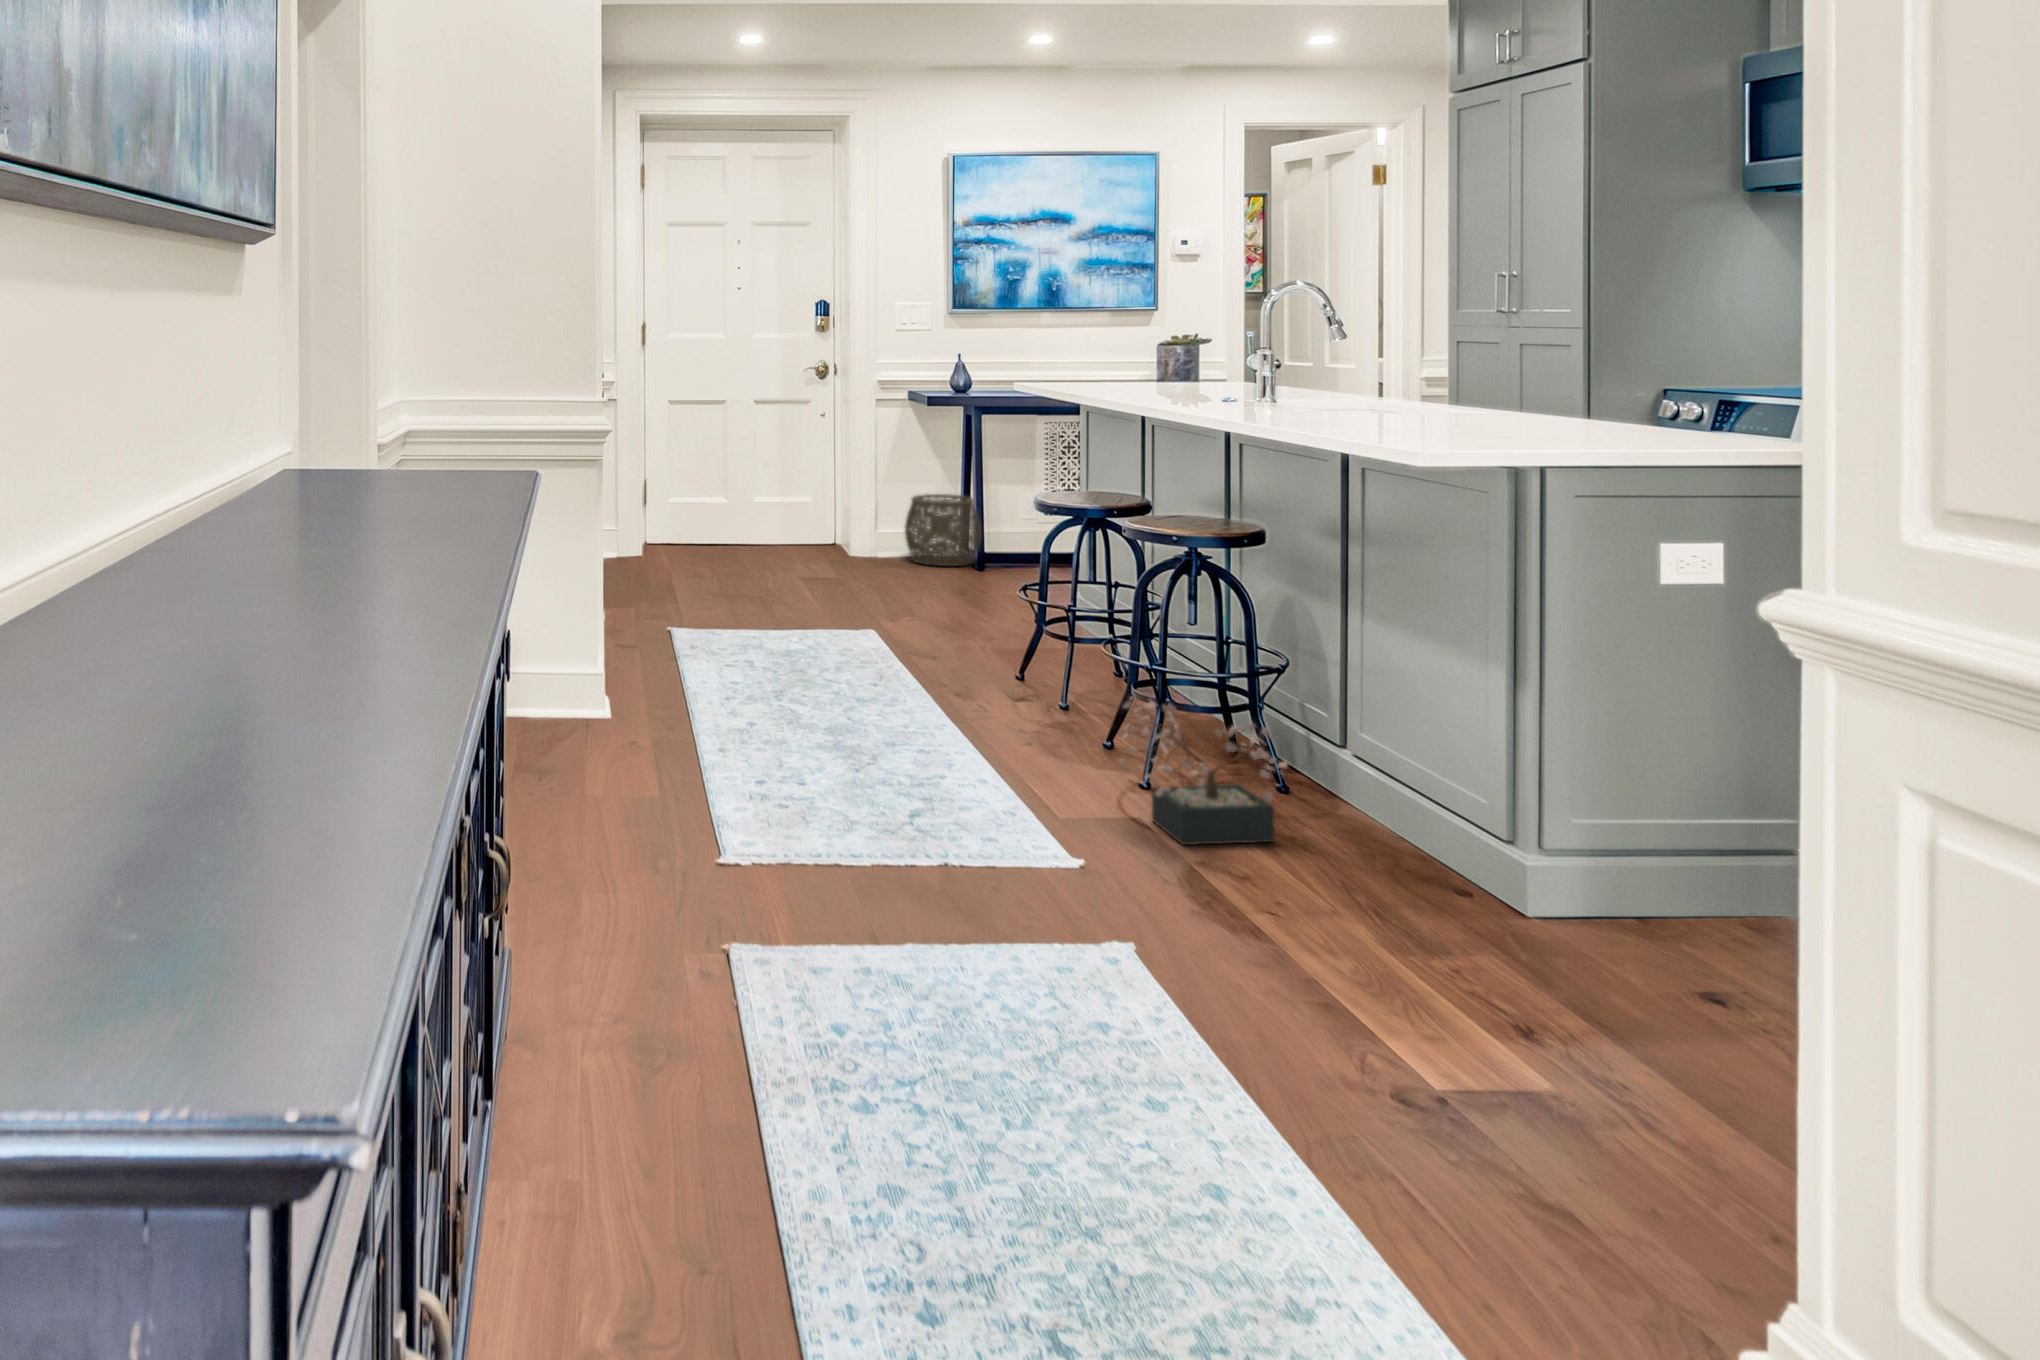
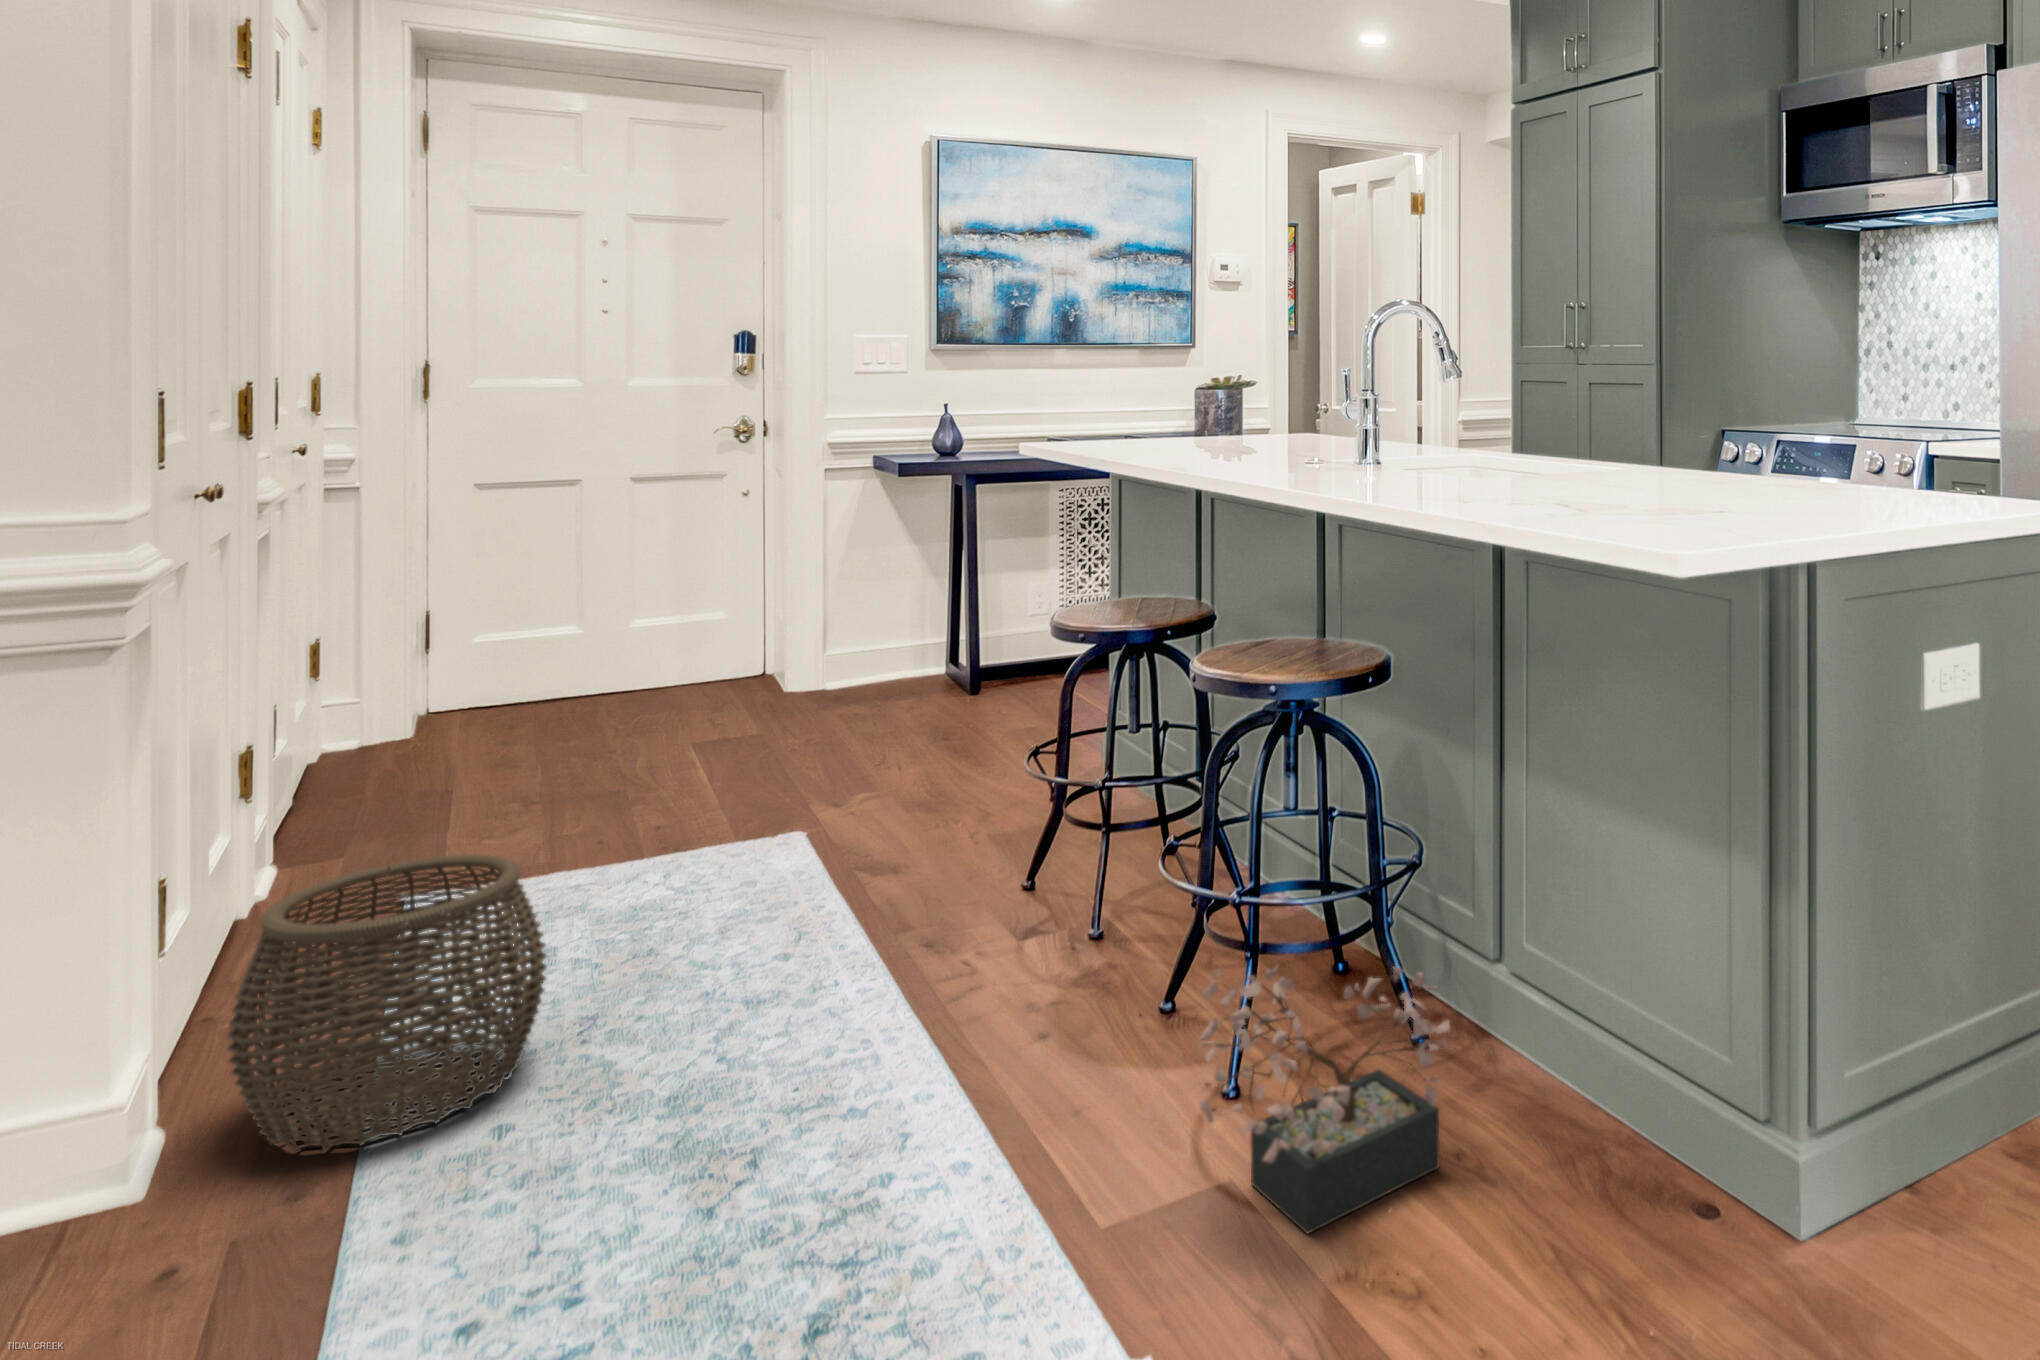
woven basket: present [905,494,981,566] -> present [227,855,547,1151]

